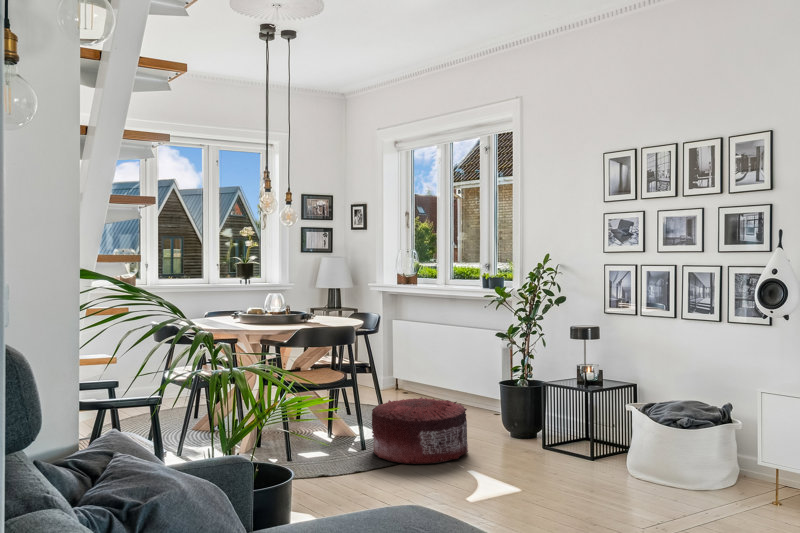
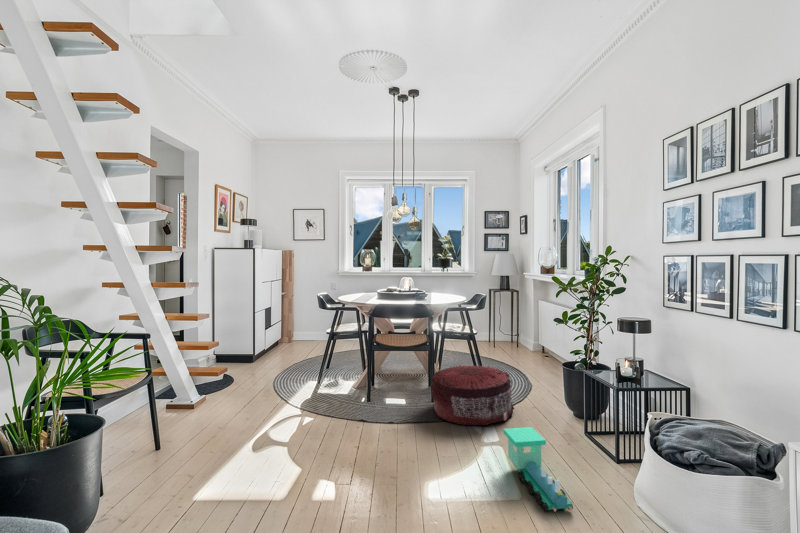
toy train: none [521,439,615,498] -> present [504,427,573,512]

